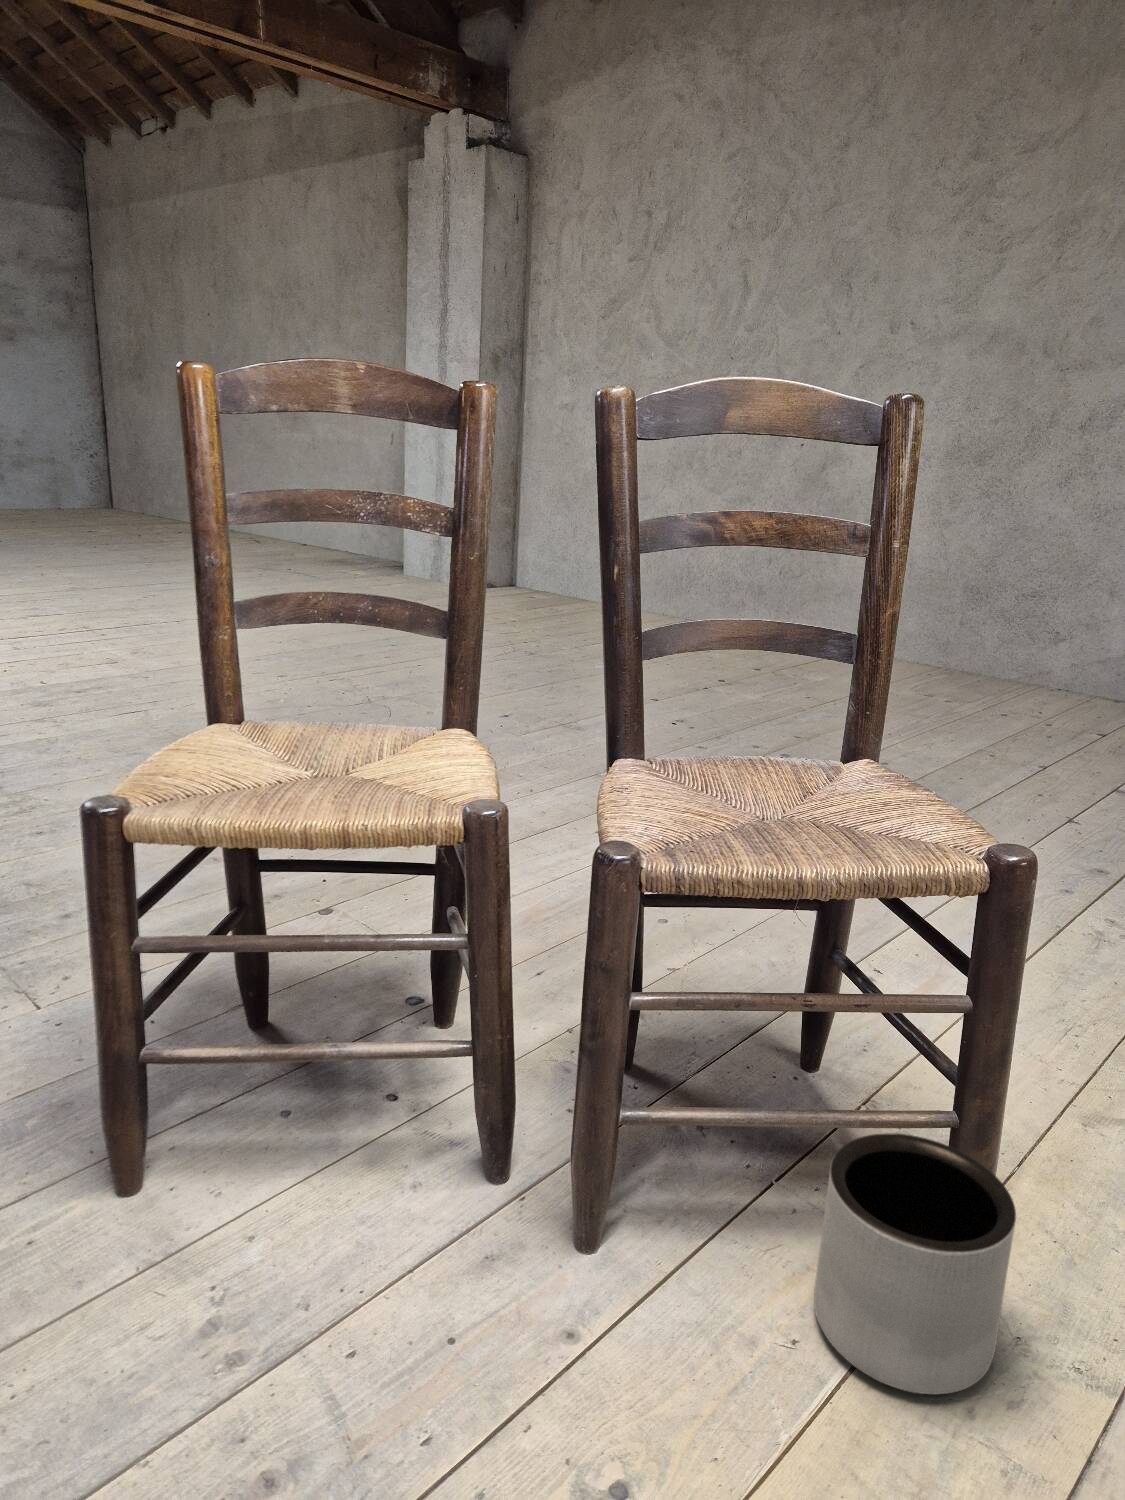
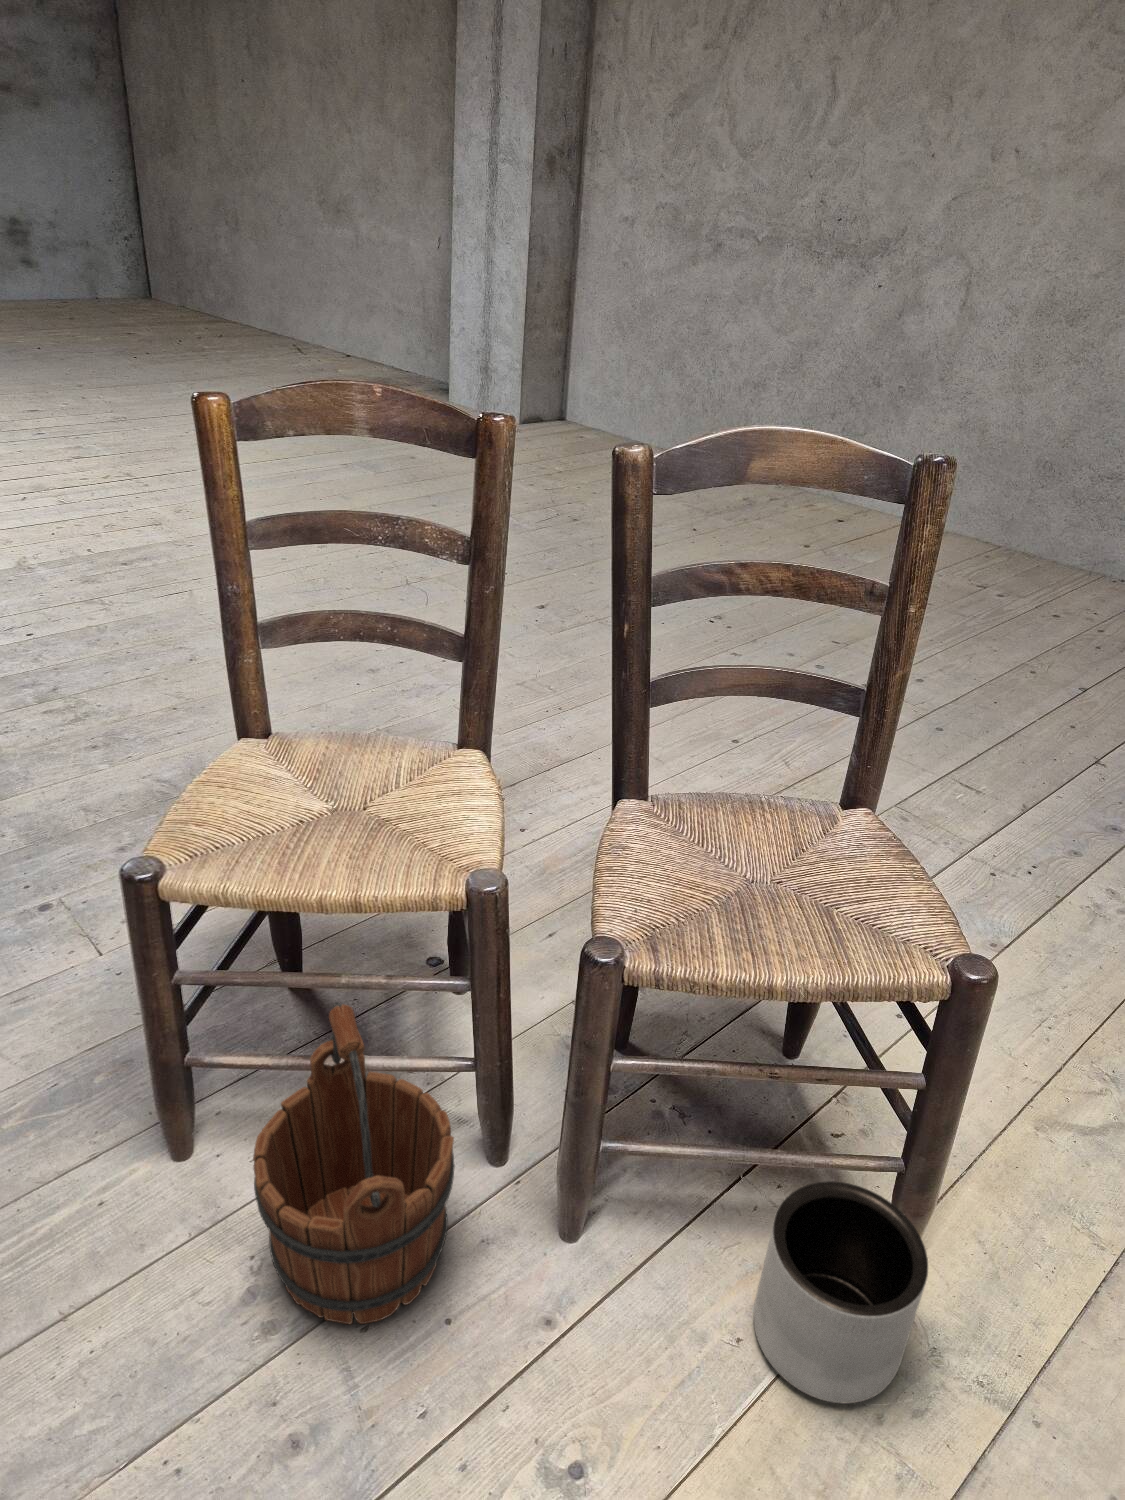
wooden bucket: none [221,928,456,1348] -> present [253,1002,454,1324]

